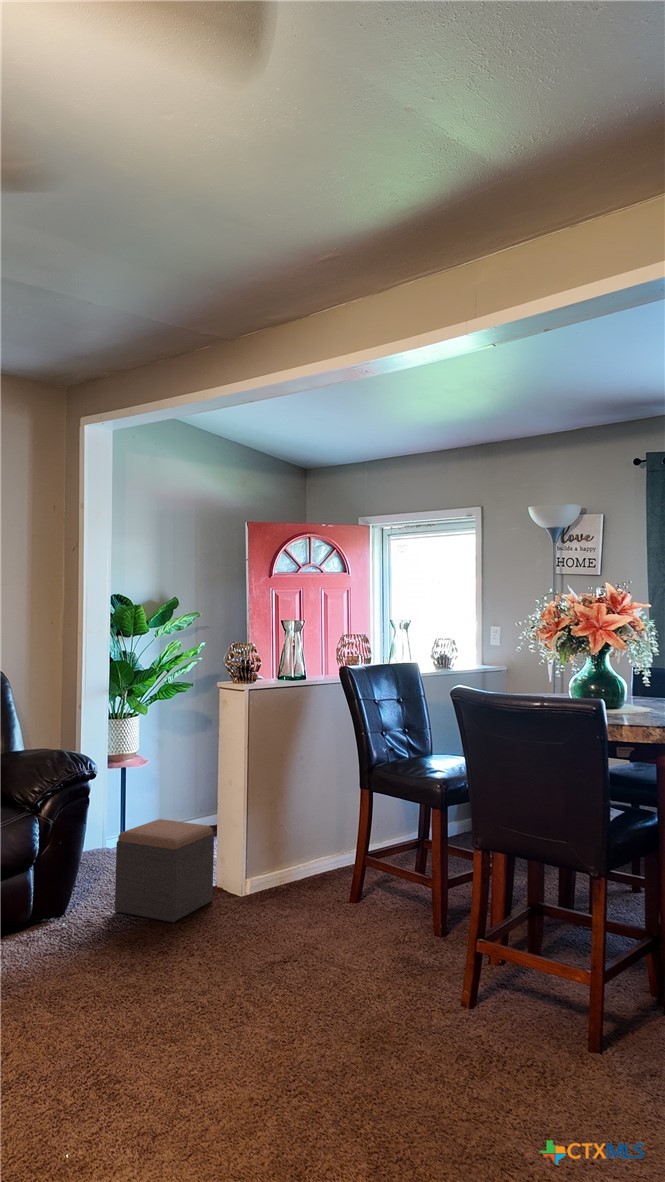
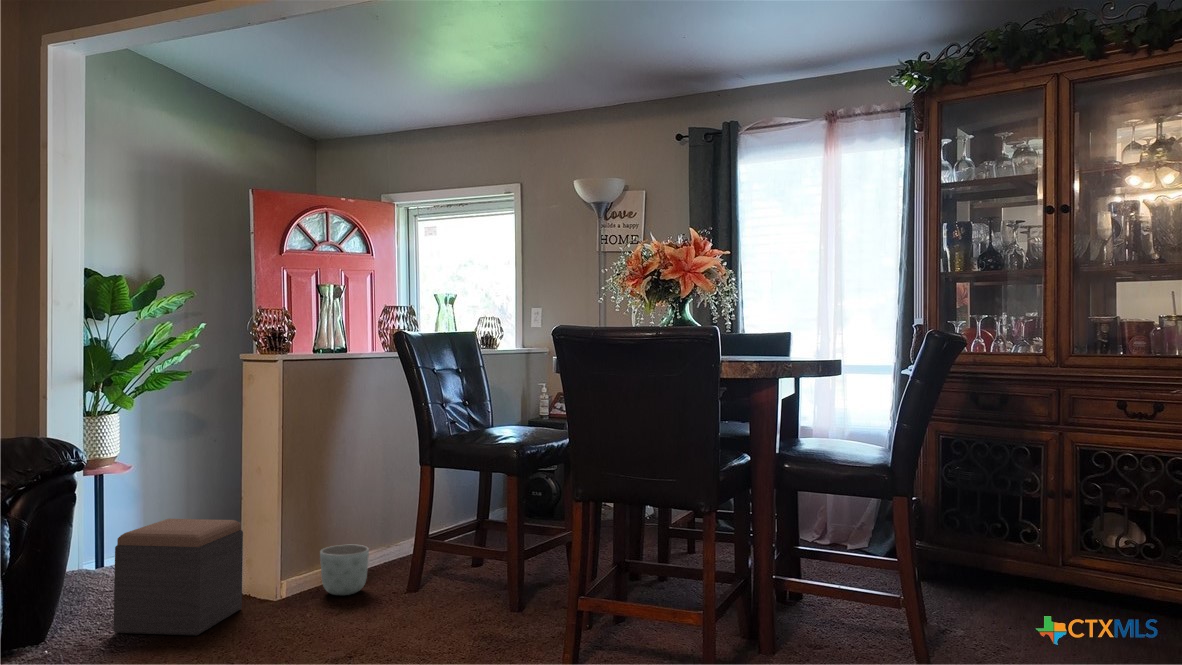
planter: none [277,852,318,898] -> present [320,545,369,595]

